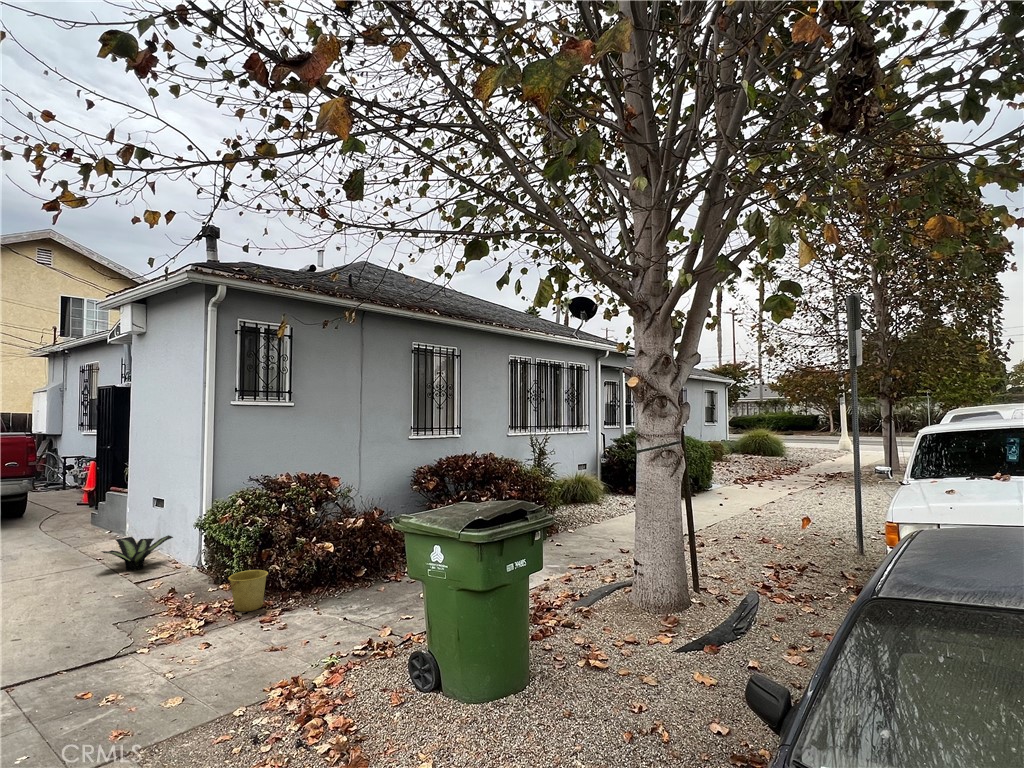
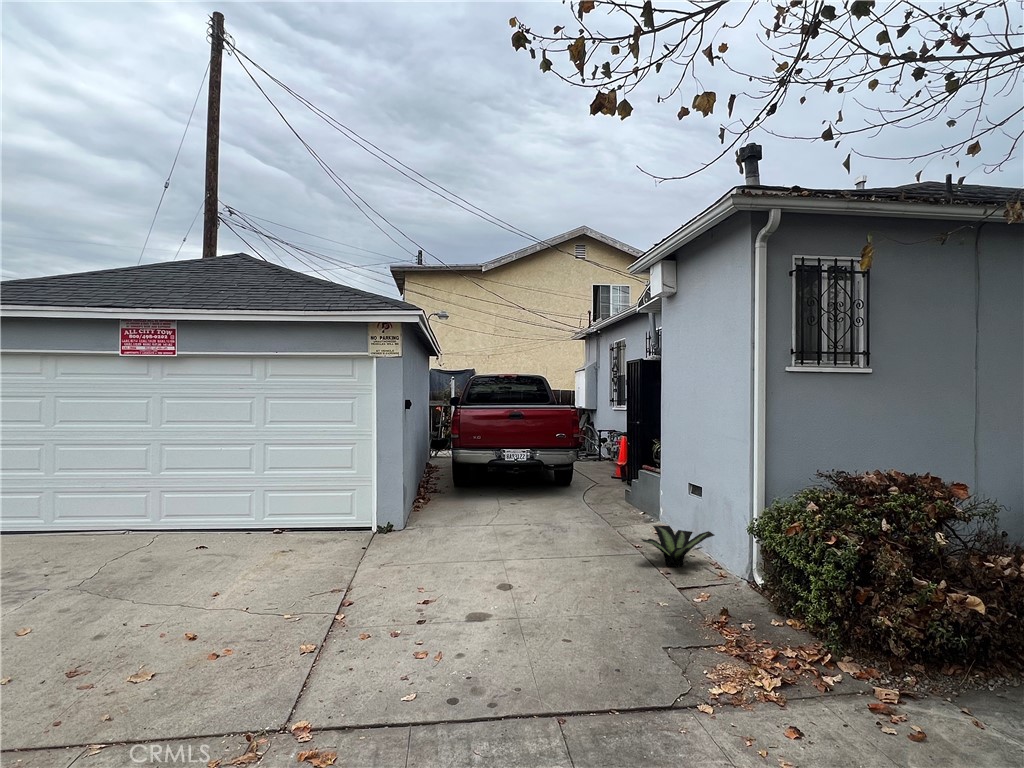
bucket: present [228,570,268,612] -> none [809,615,874,684]

